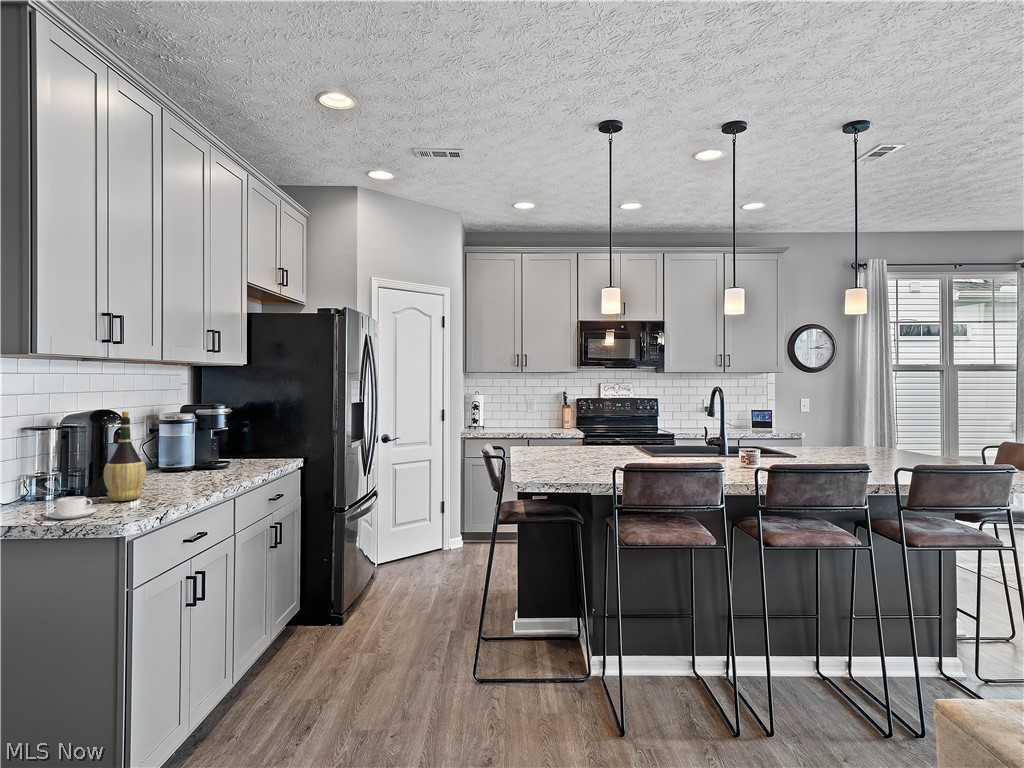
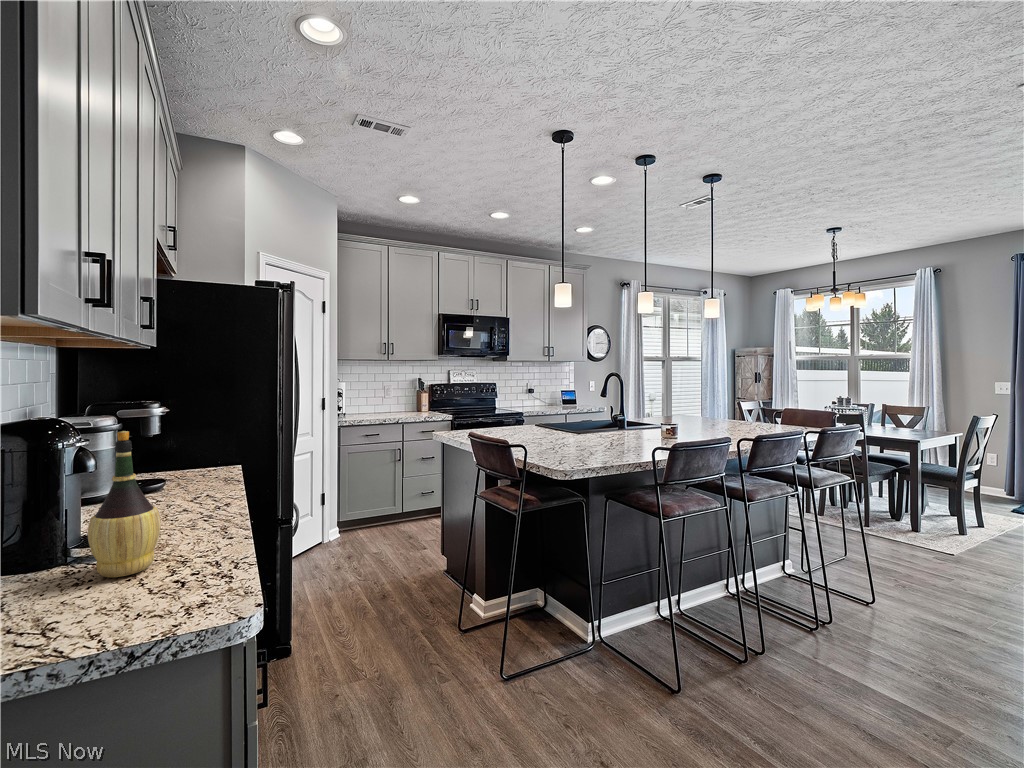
coffee cup: present [47,496,97,519] -> none [49,585,143,638]

